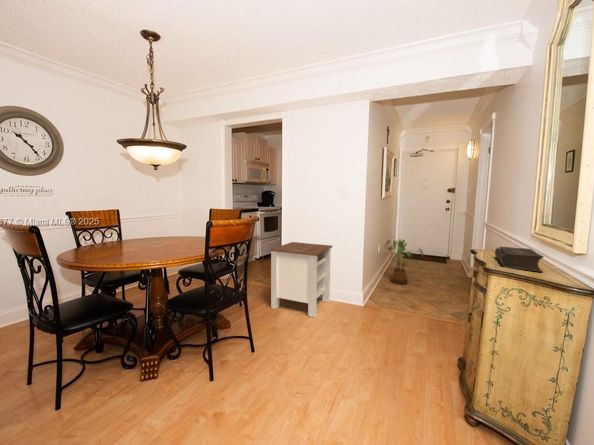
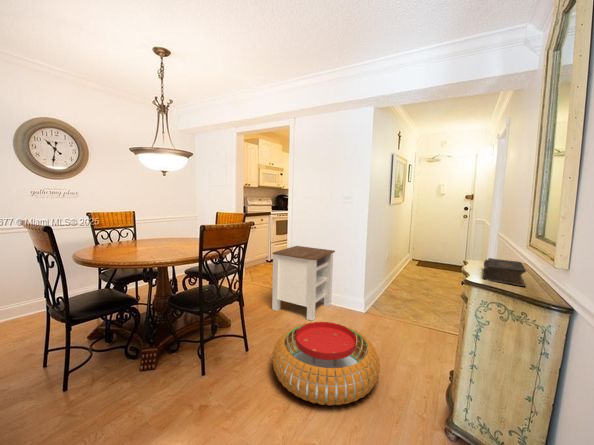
house plant: present [385,239,423,284] -> none [393,245,432,292]
pouf: none [284,317,394,402] -> present [273,322,380,406]

